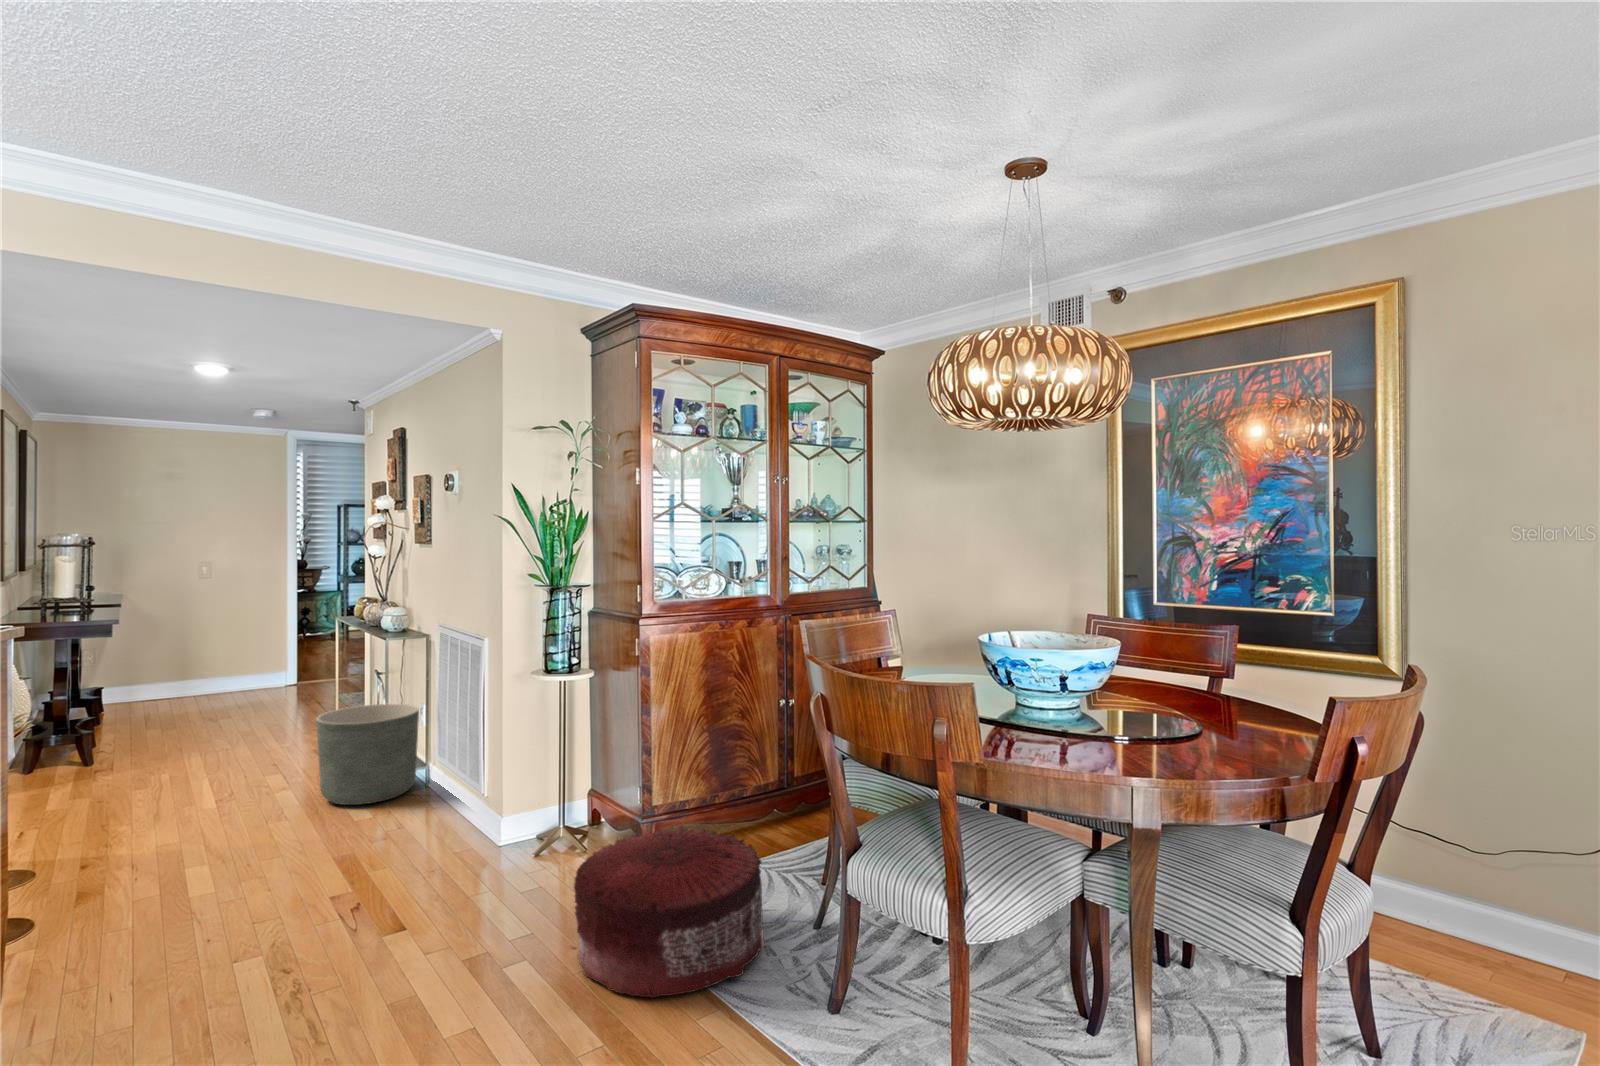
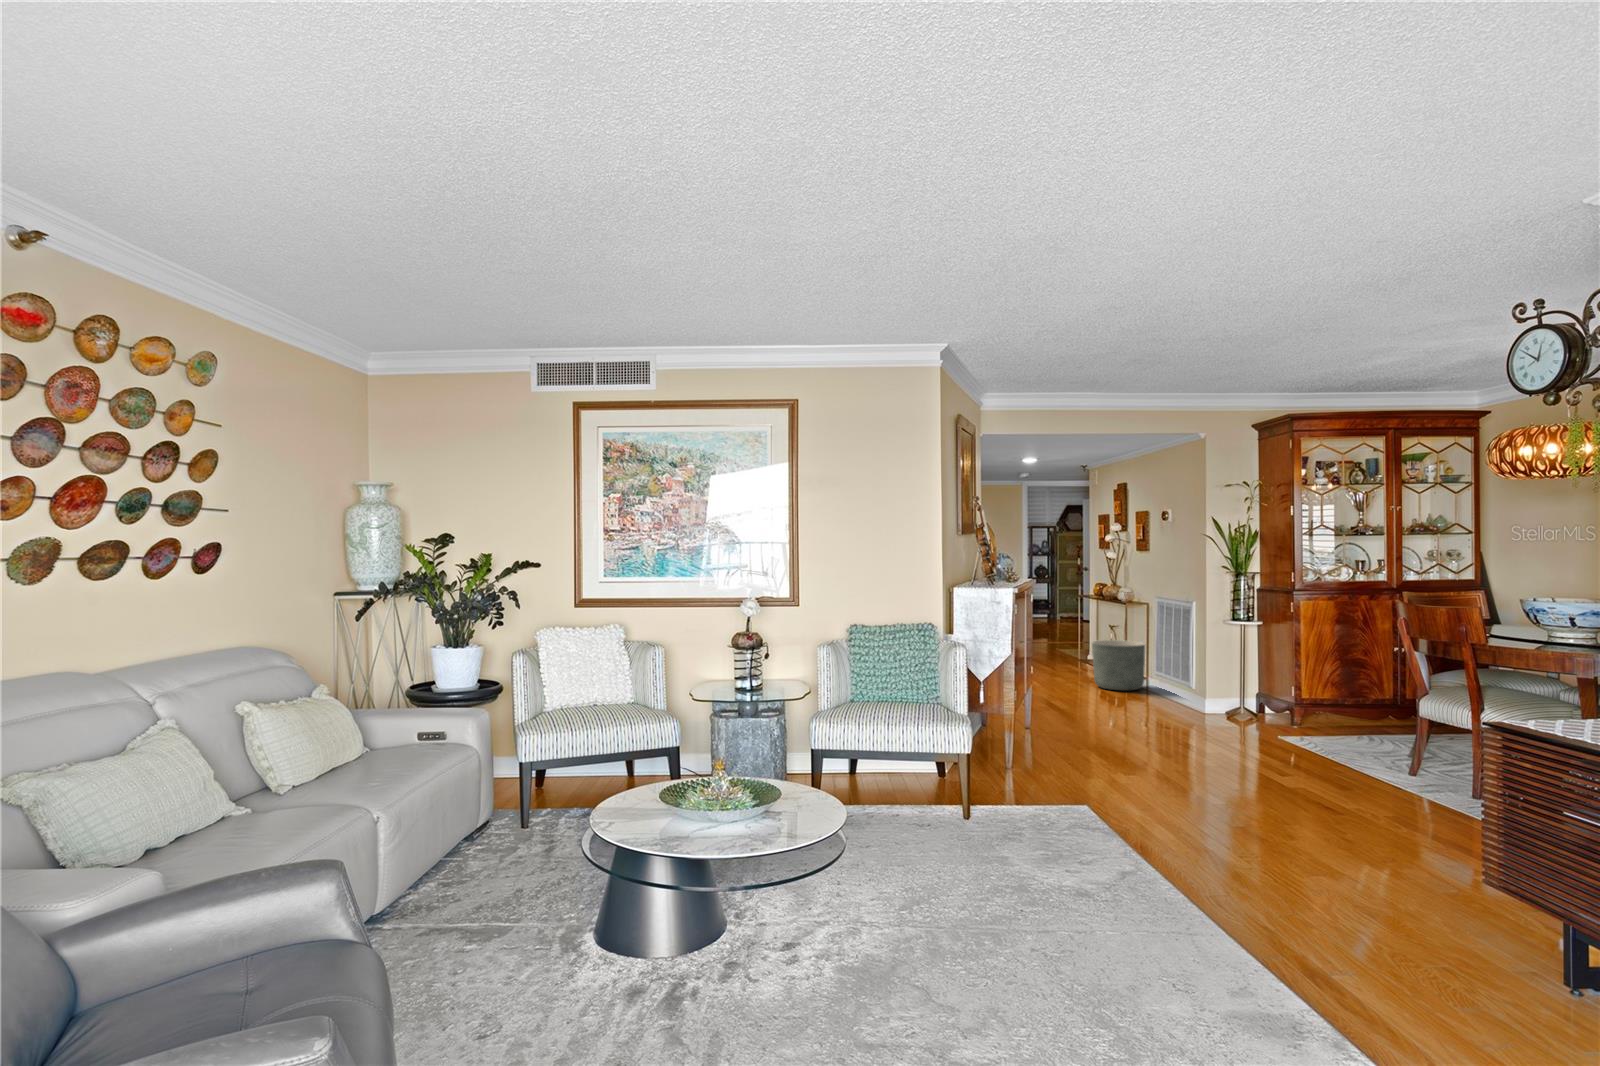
pouf: present [574,826,764,998] -> none [1263,698,1377,763]

